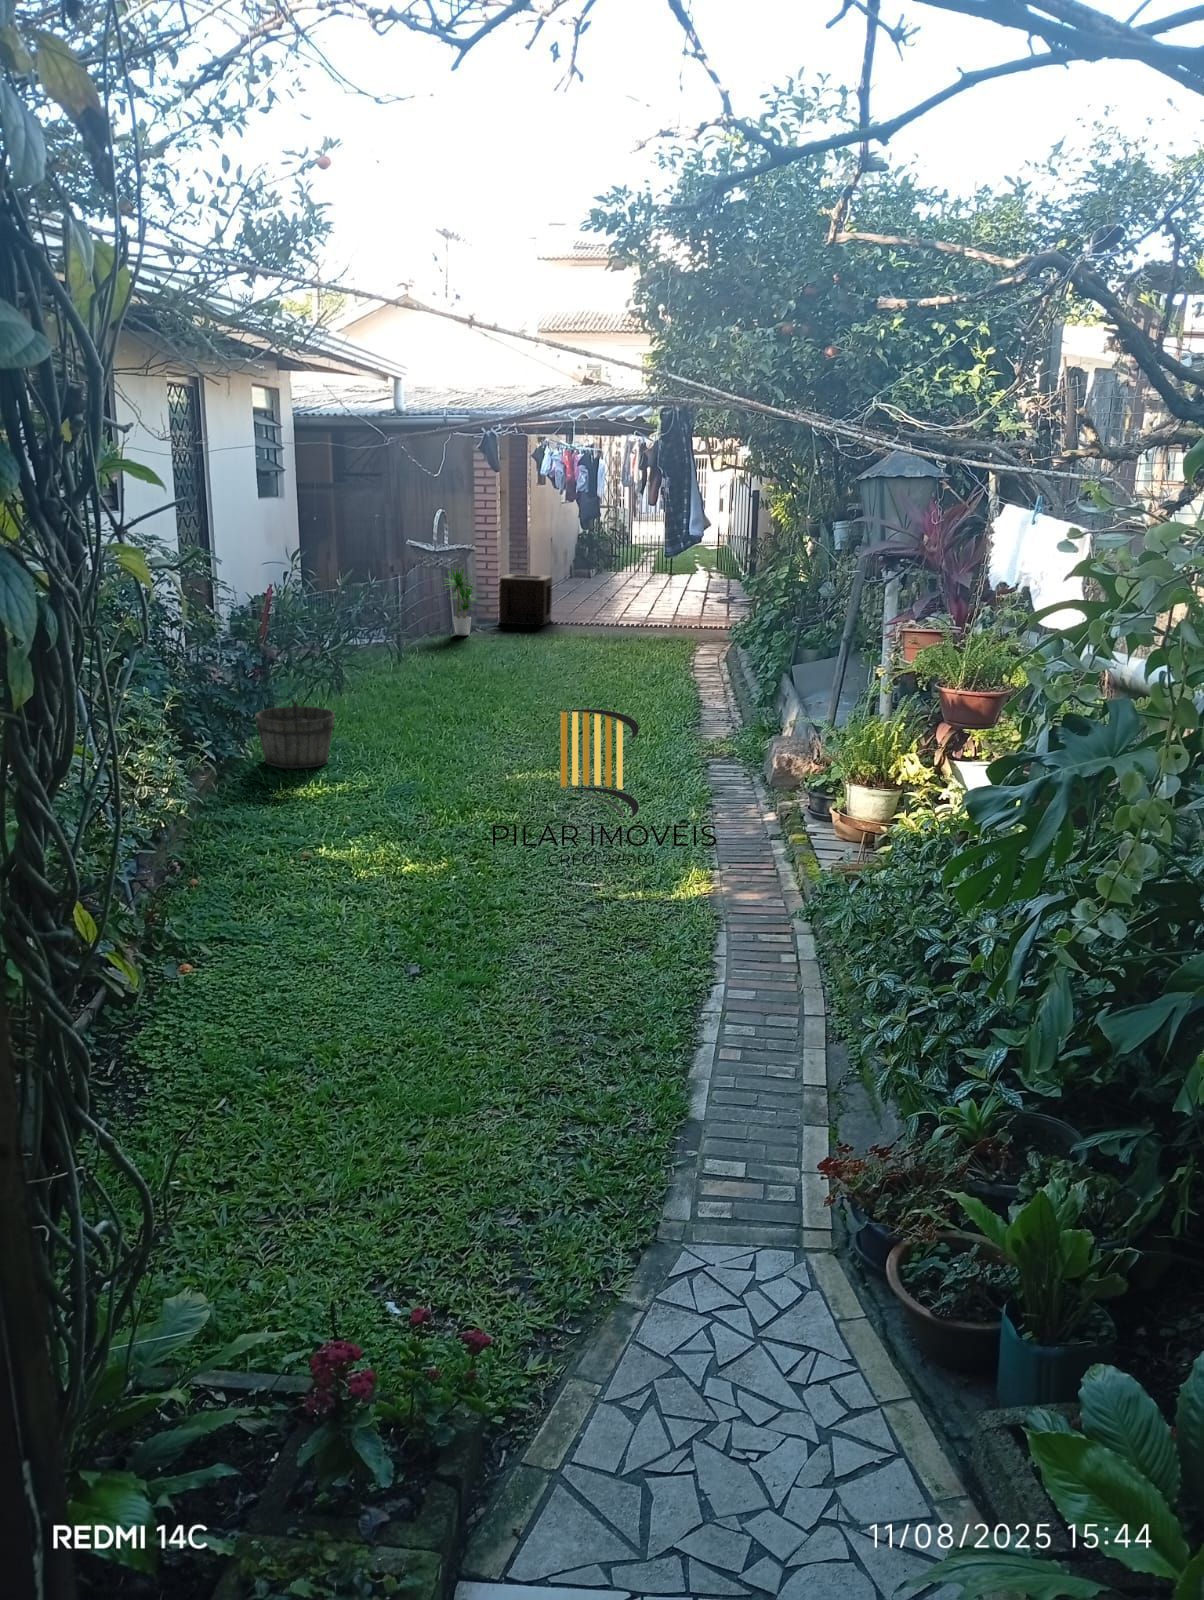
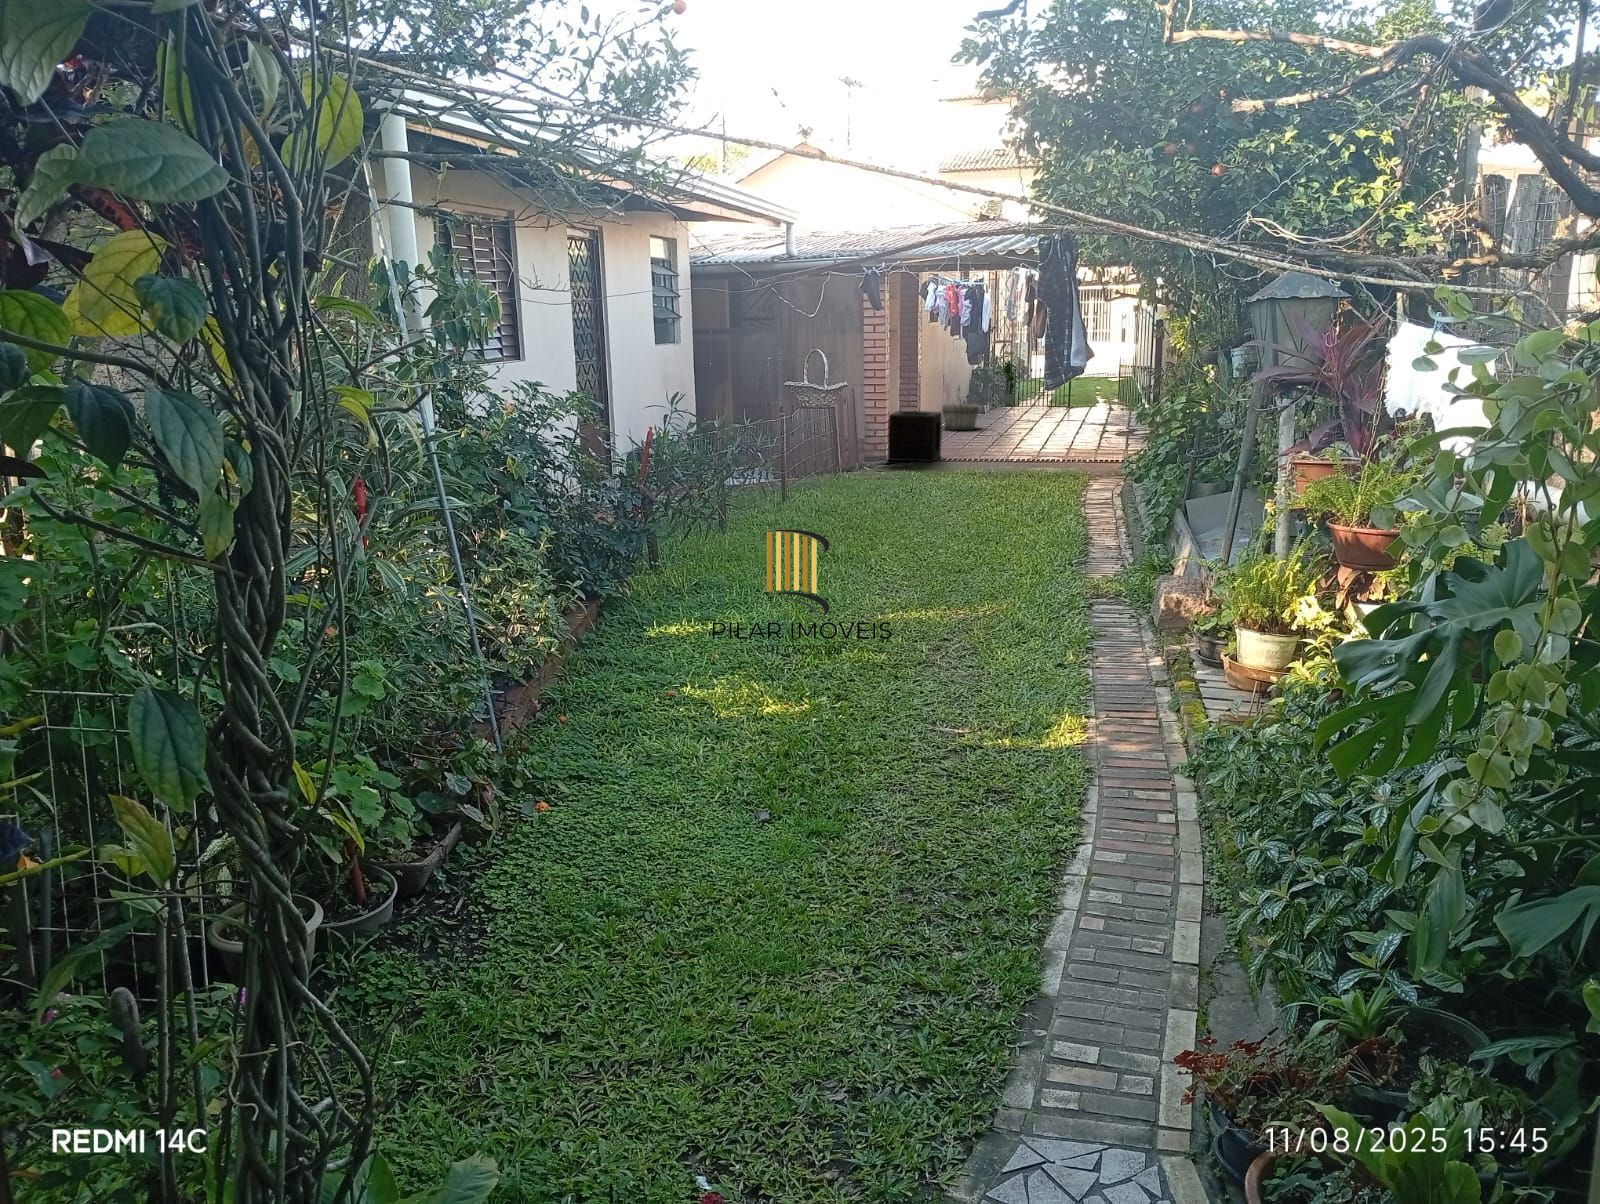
potted plant: present [444,568,476,636] -> present [1000,360,1017,406]
wooden bucket: present [255,696,335,768] -> present [942,401,979,430]

